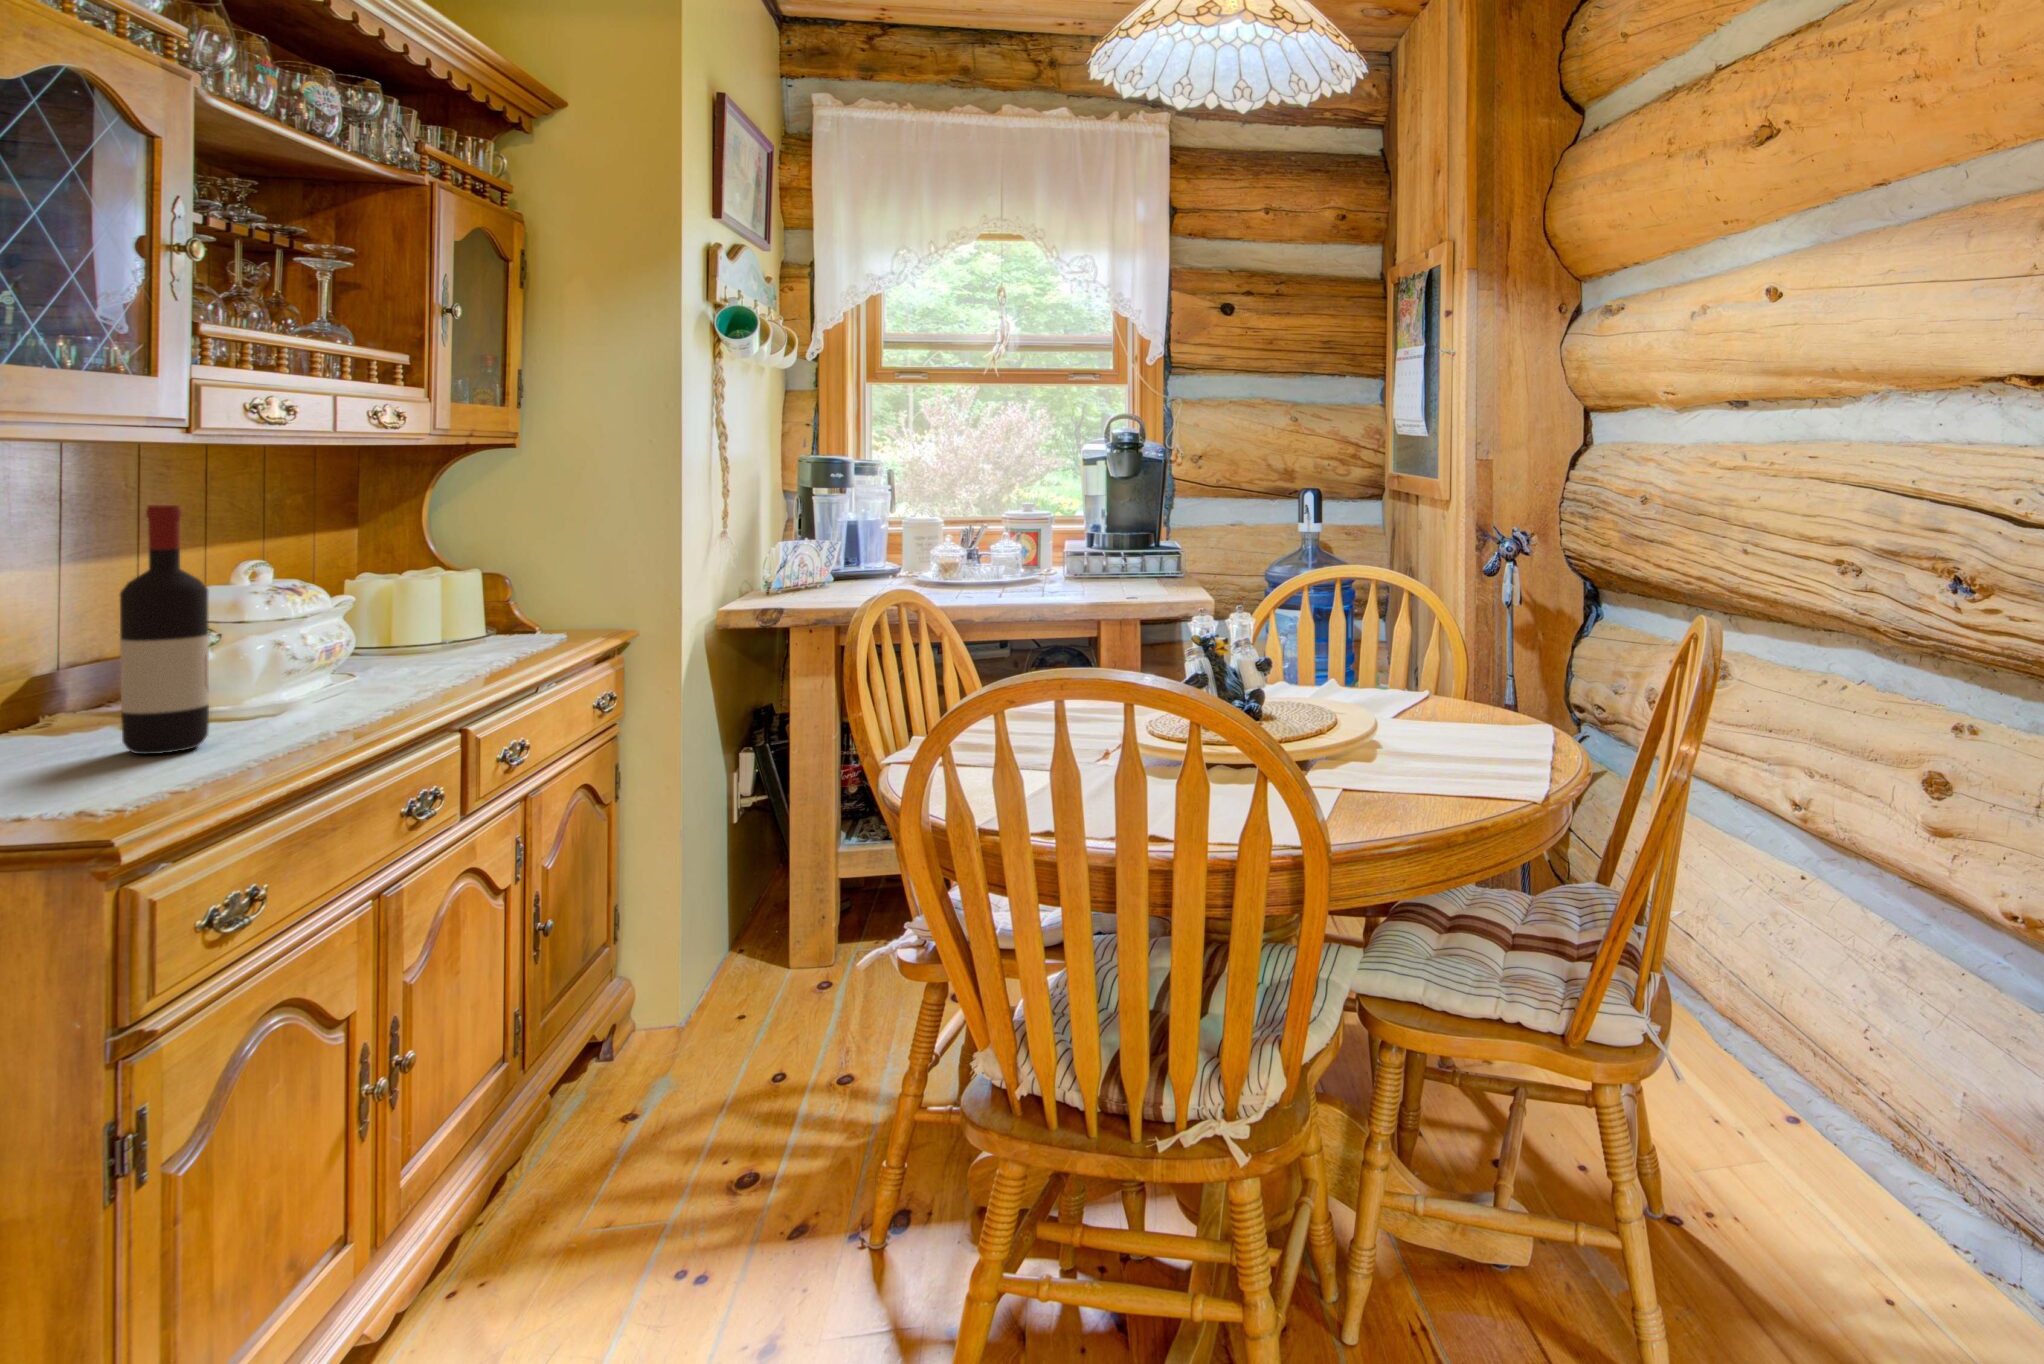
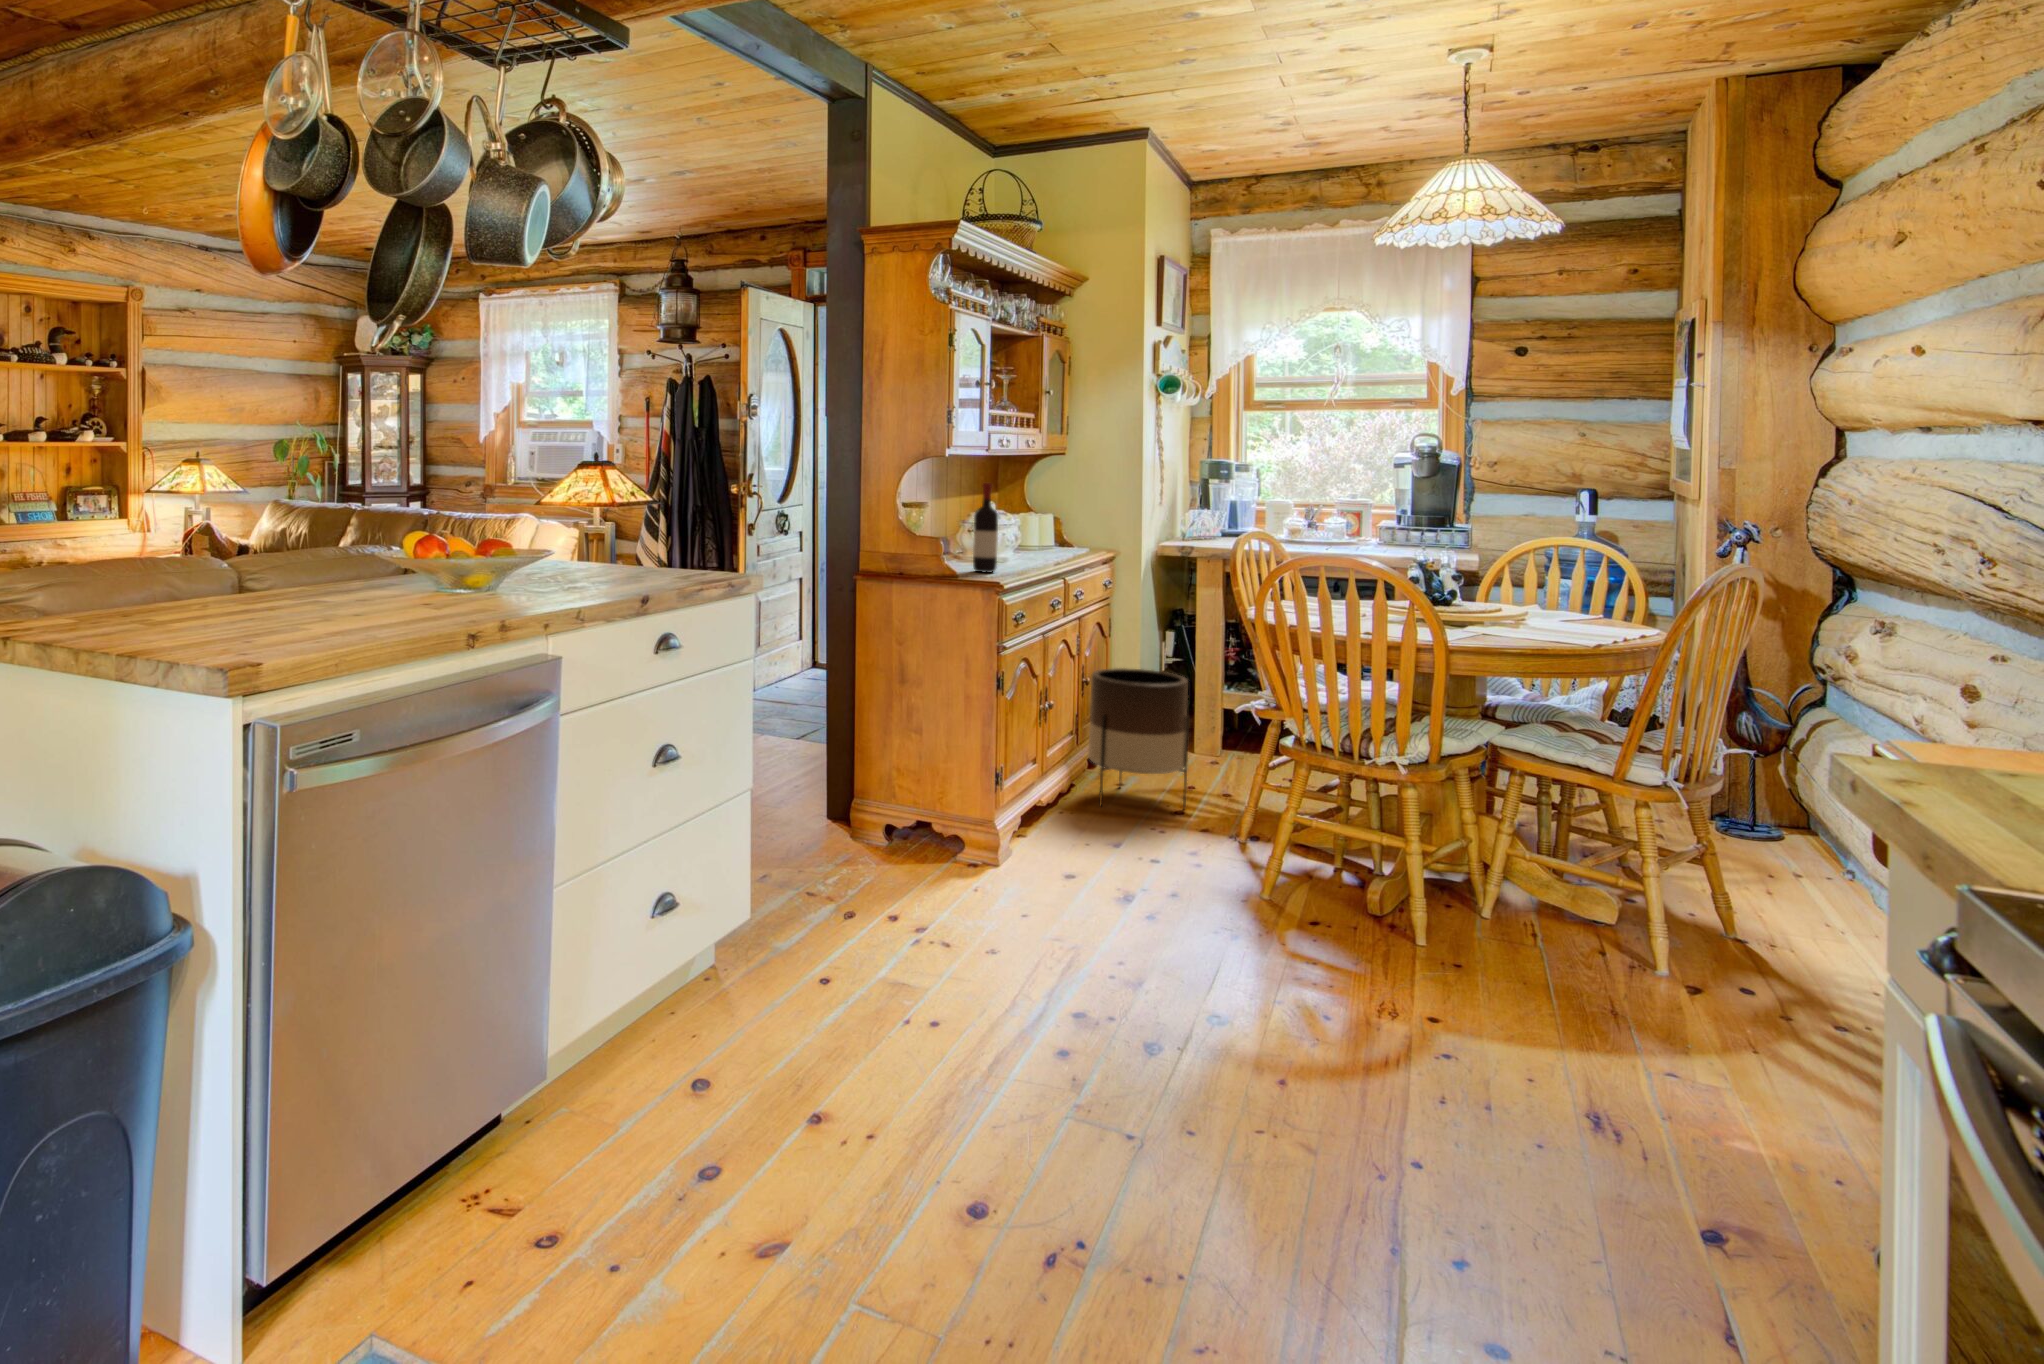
planter: none [557,861,774,1198] -> present [1088,668,1189,808]

